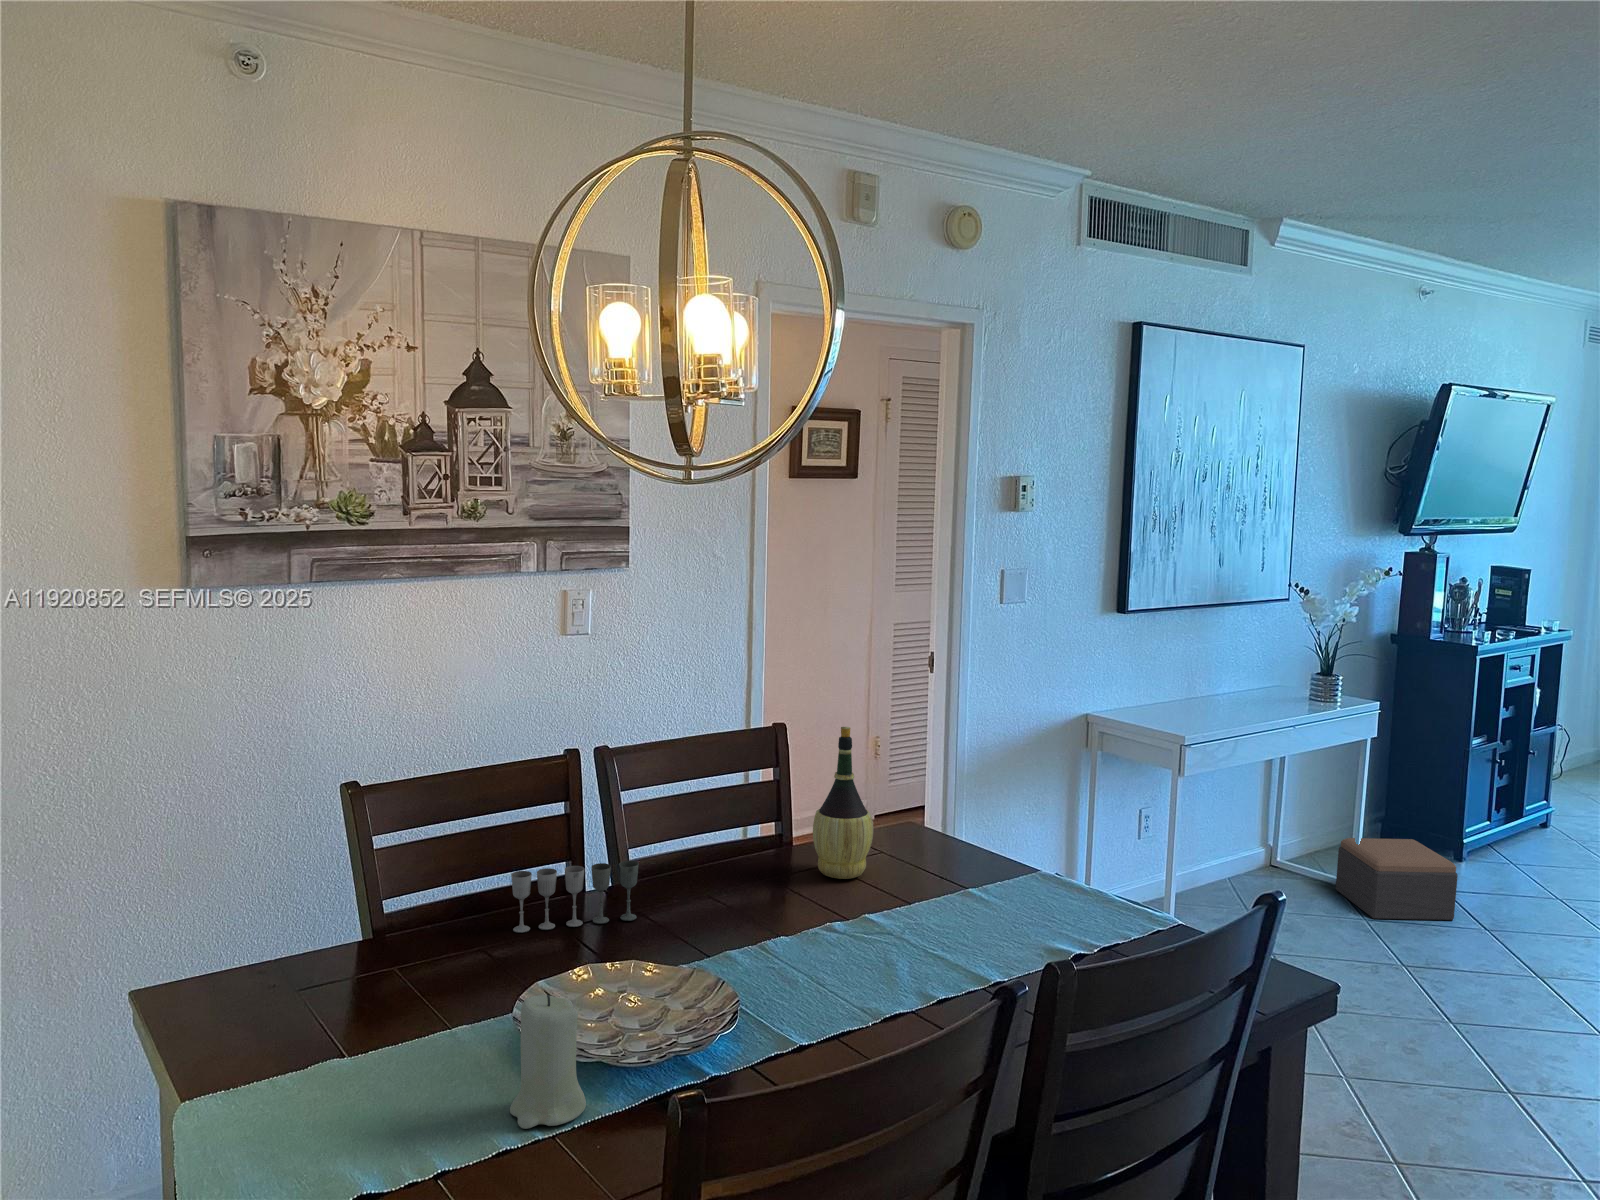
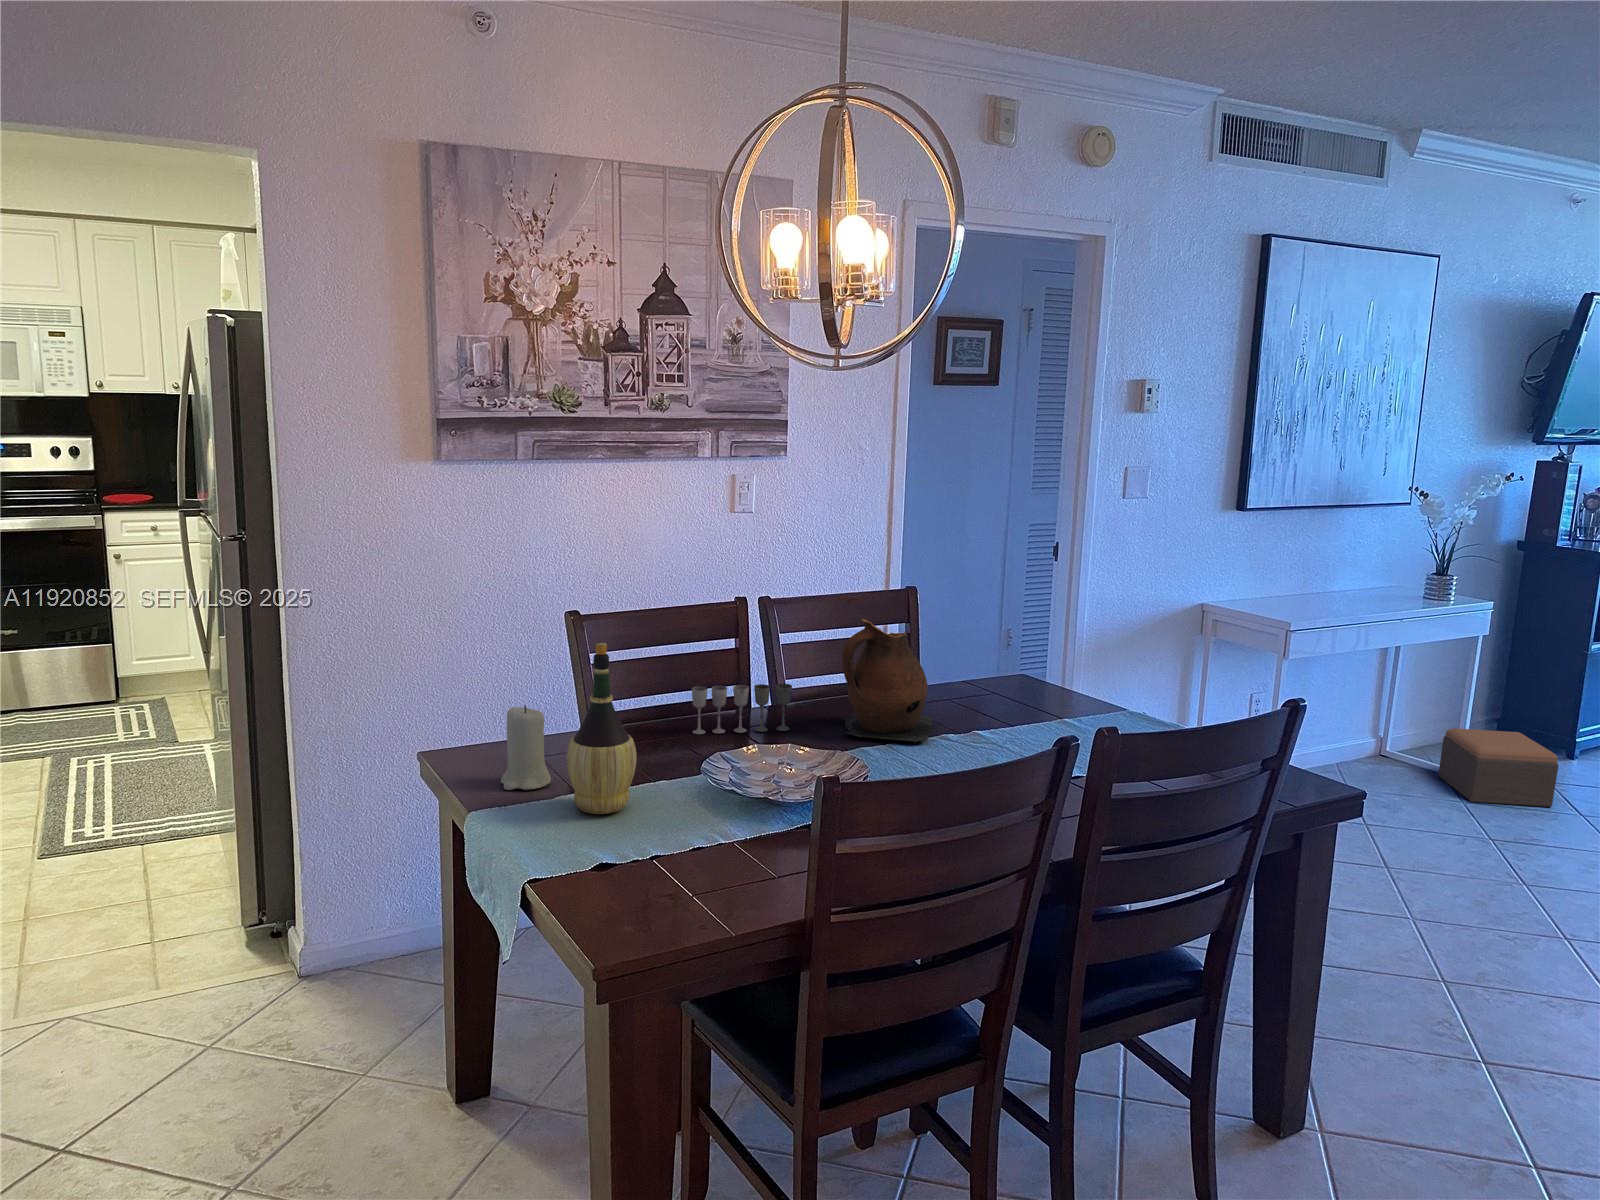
wine bottle: present [813,727,873,879] -> present [567,643,636,814]
ceramic pitcher: none [700,777,811,930] -> present [842,619,933,744]
candle: present [510,995,586,1129] -> present [501,705,551,790]

